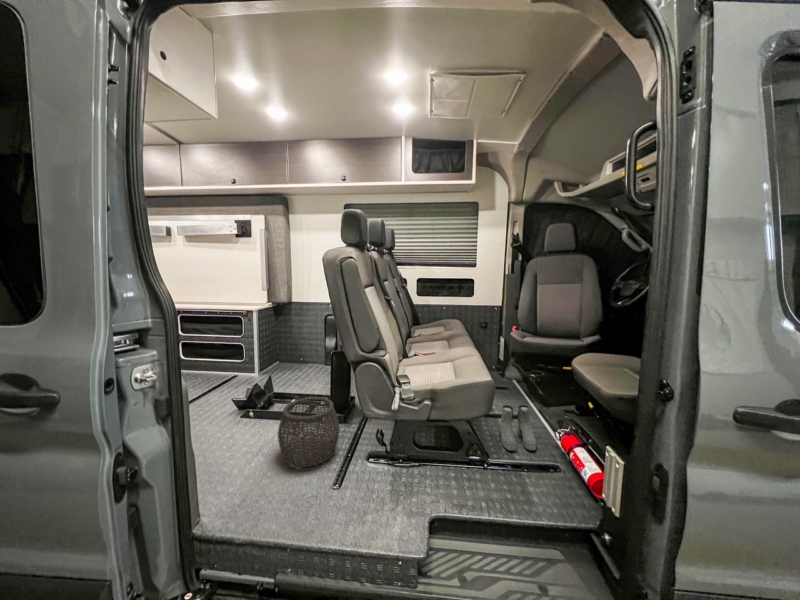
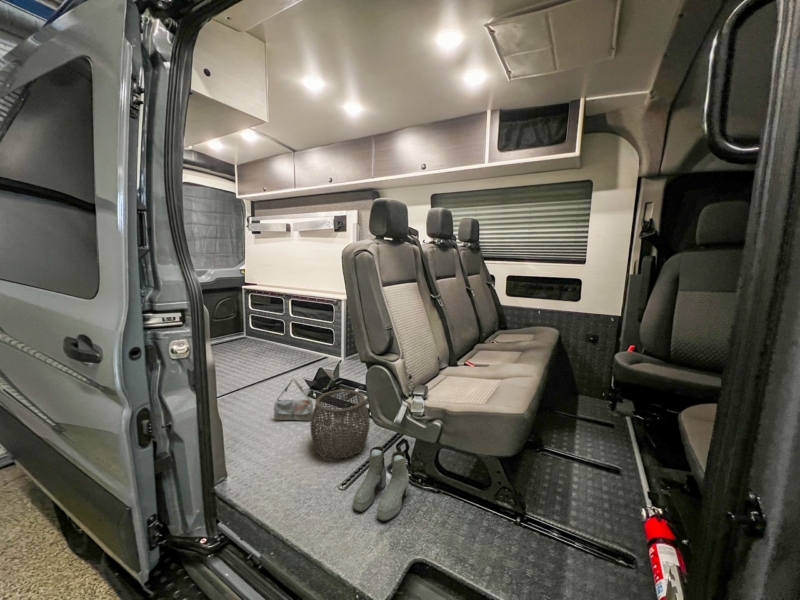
bag: none [216,397,264,447] -> present [274,378,313,421]
boots: present [500,405,536,451] -> present [353,446,409,521]

